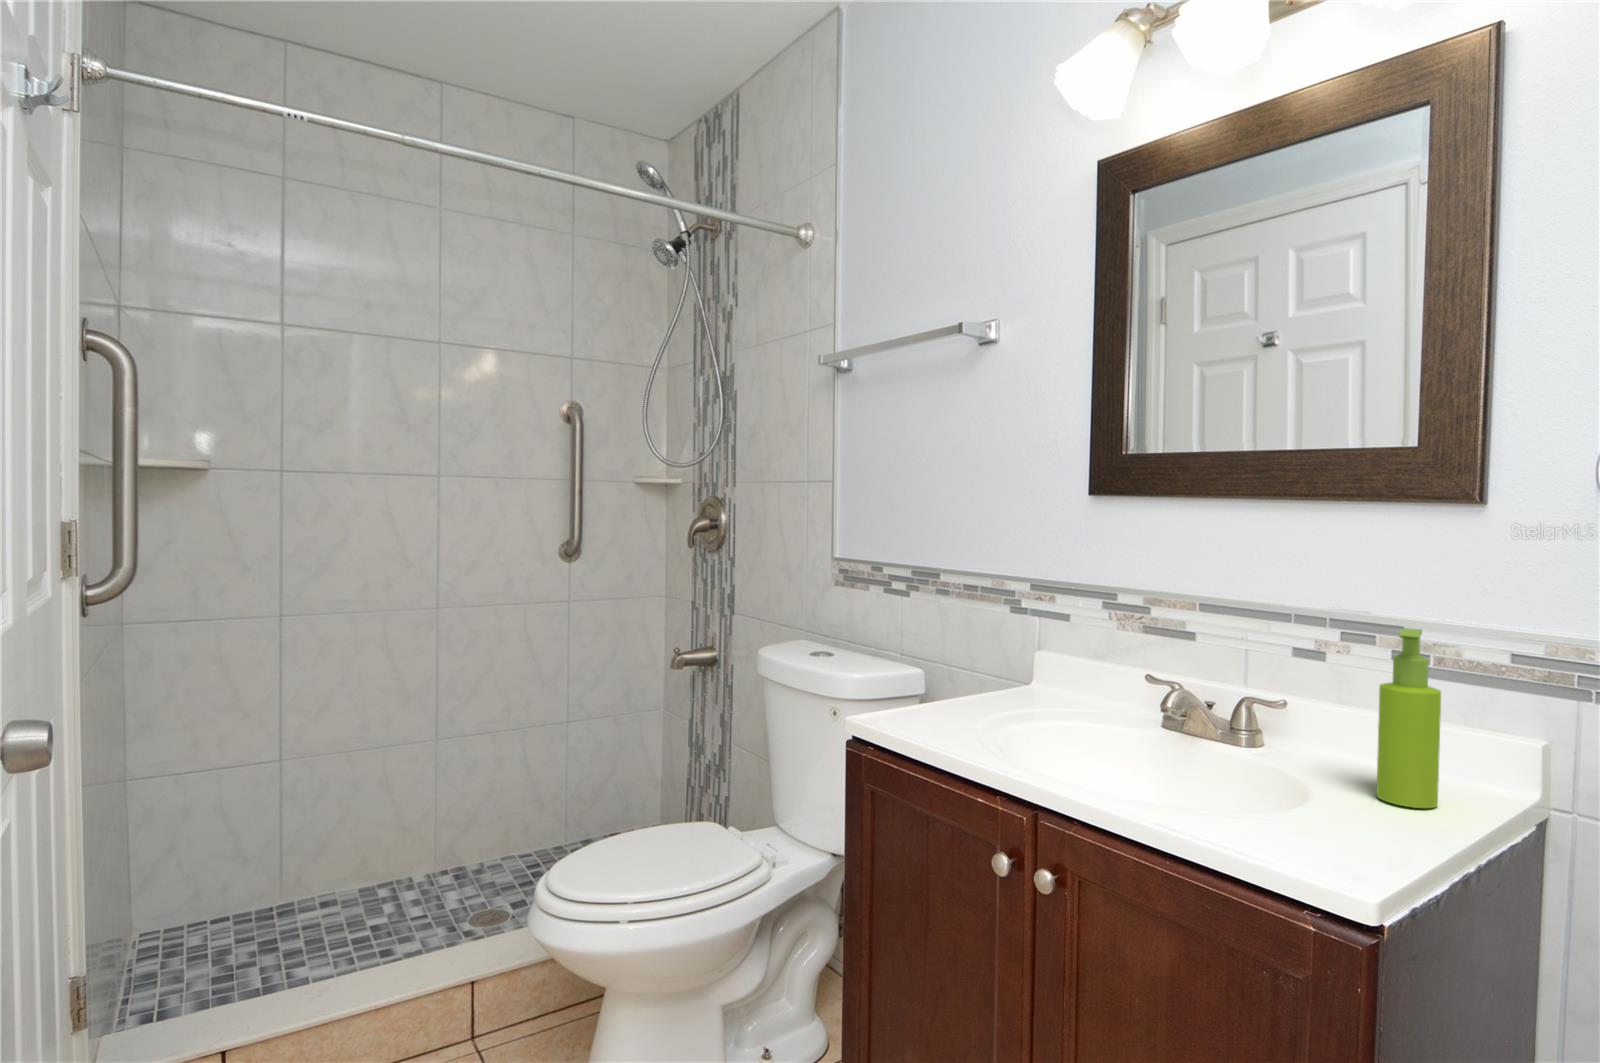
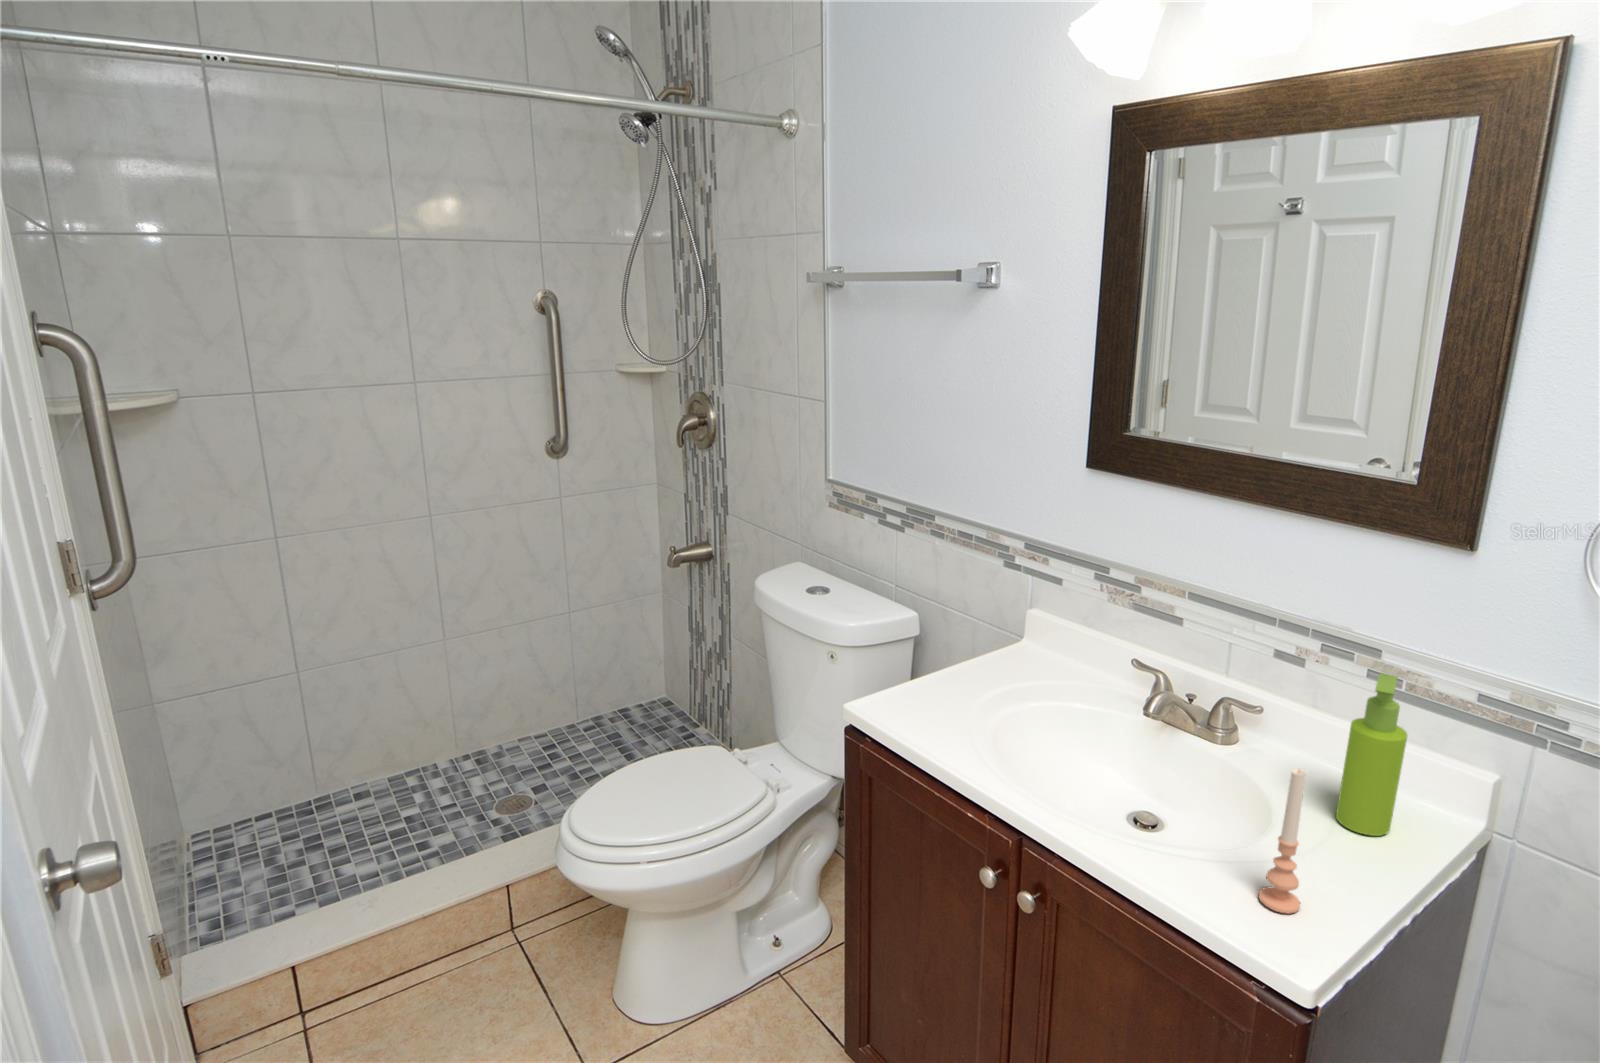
candle: none [1299,685,1346,857] -> present [1259,768,1306,914]

